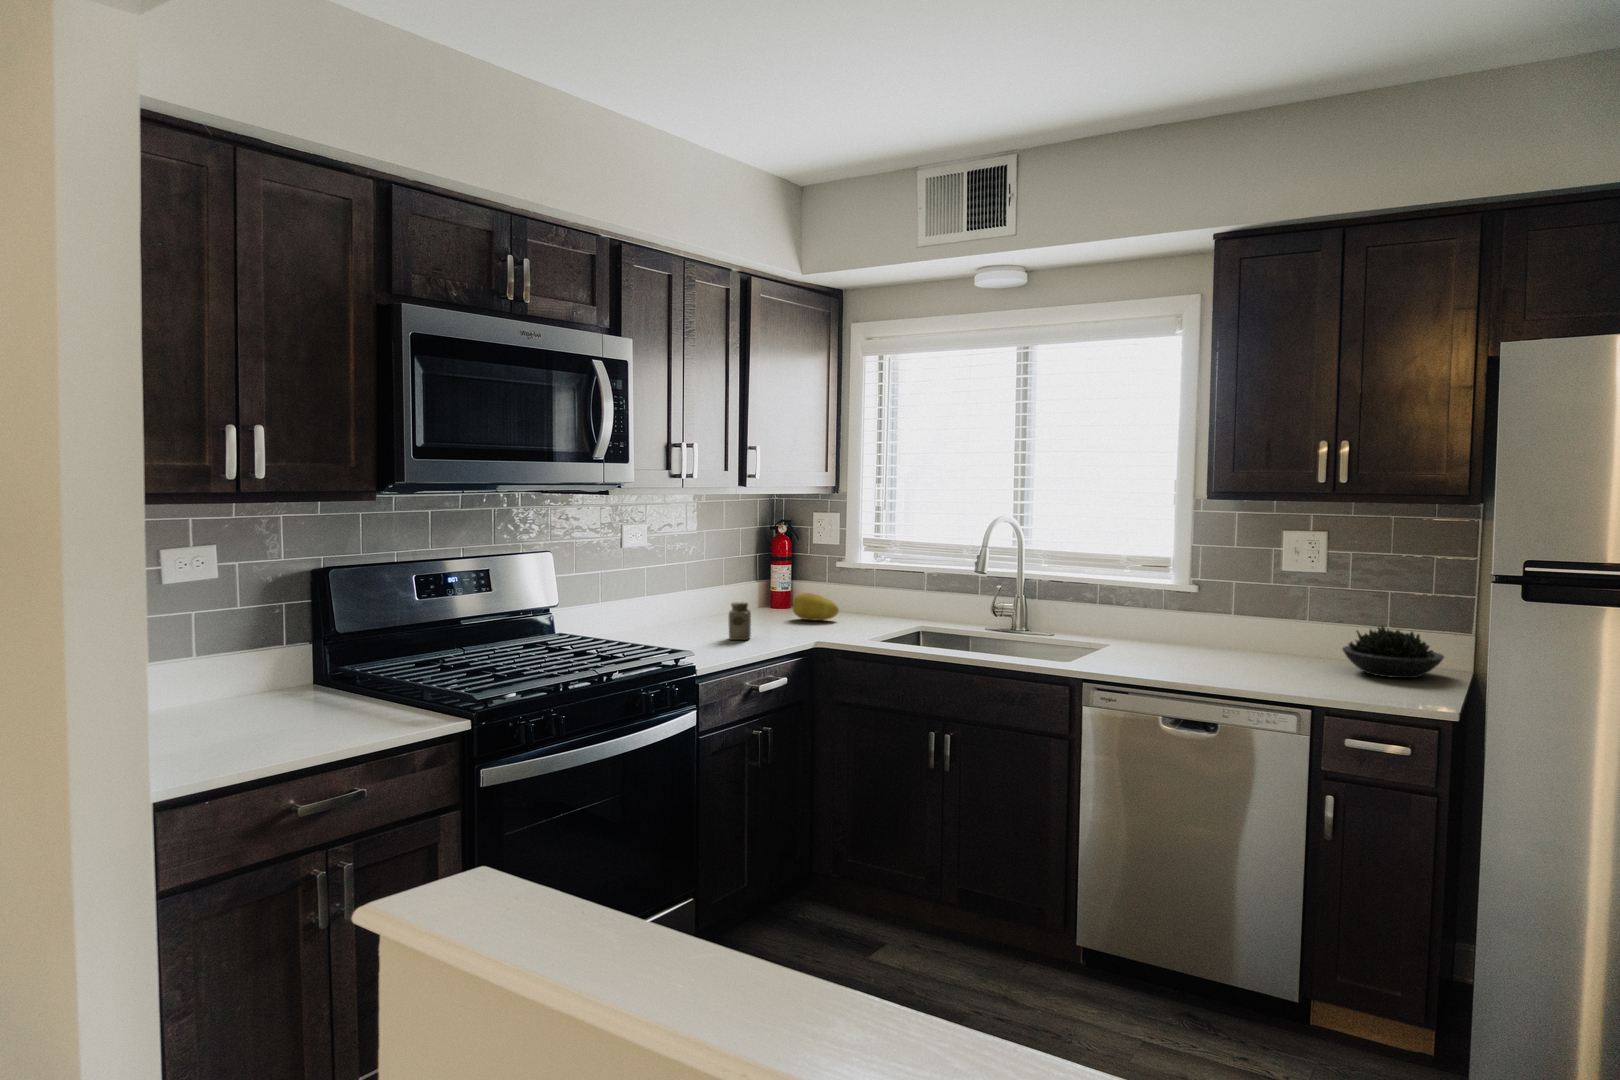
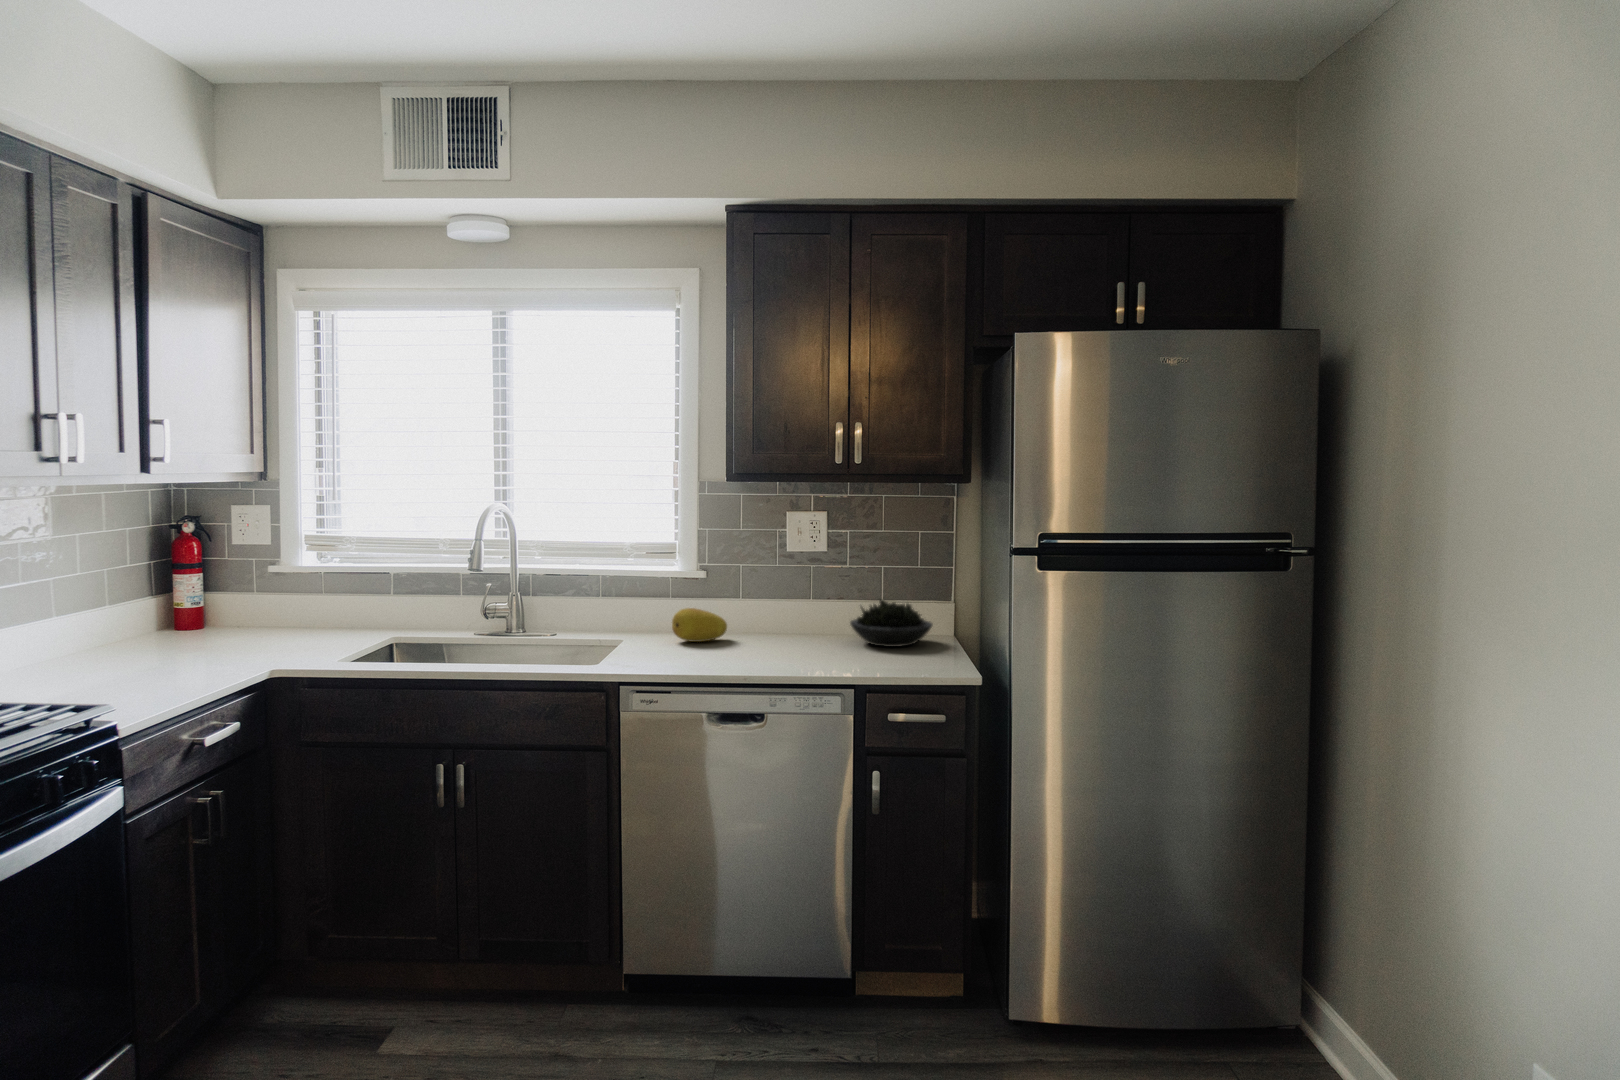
fruit: present [793,593,839,621] -> present [672,608,727,642]
salt shaker: present [729,601,751,640] -> none [141,628,175,682]

